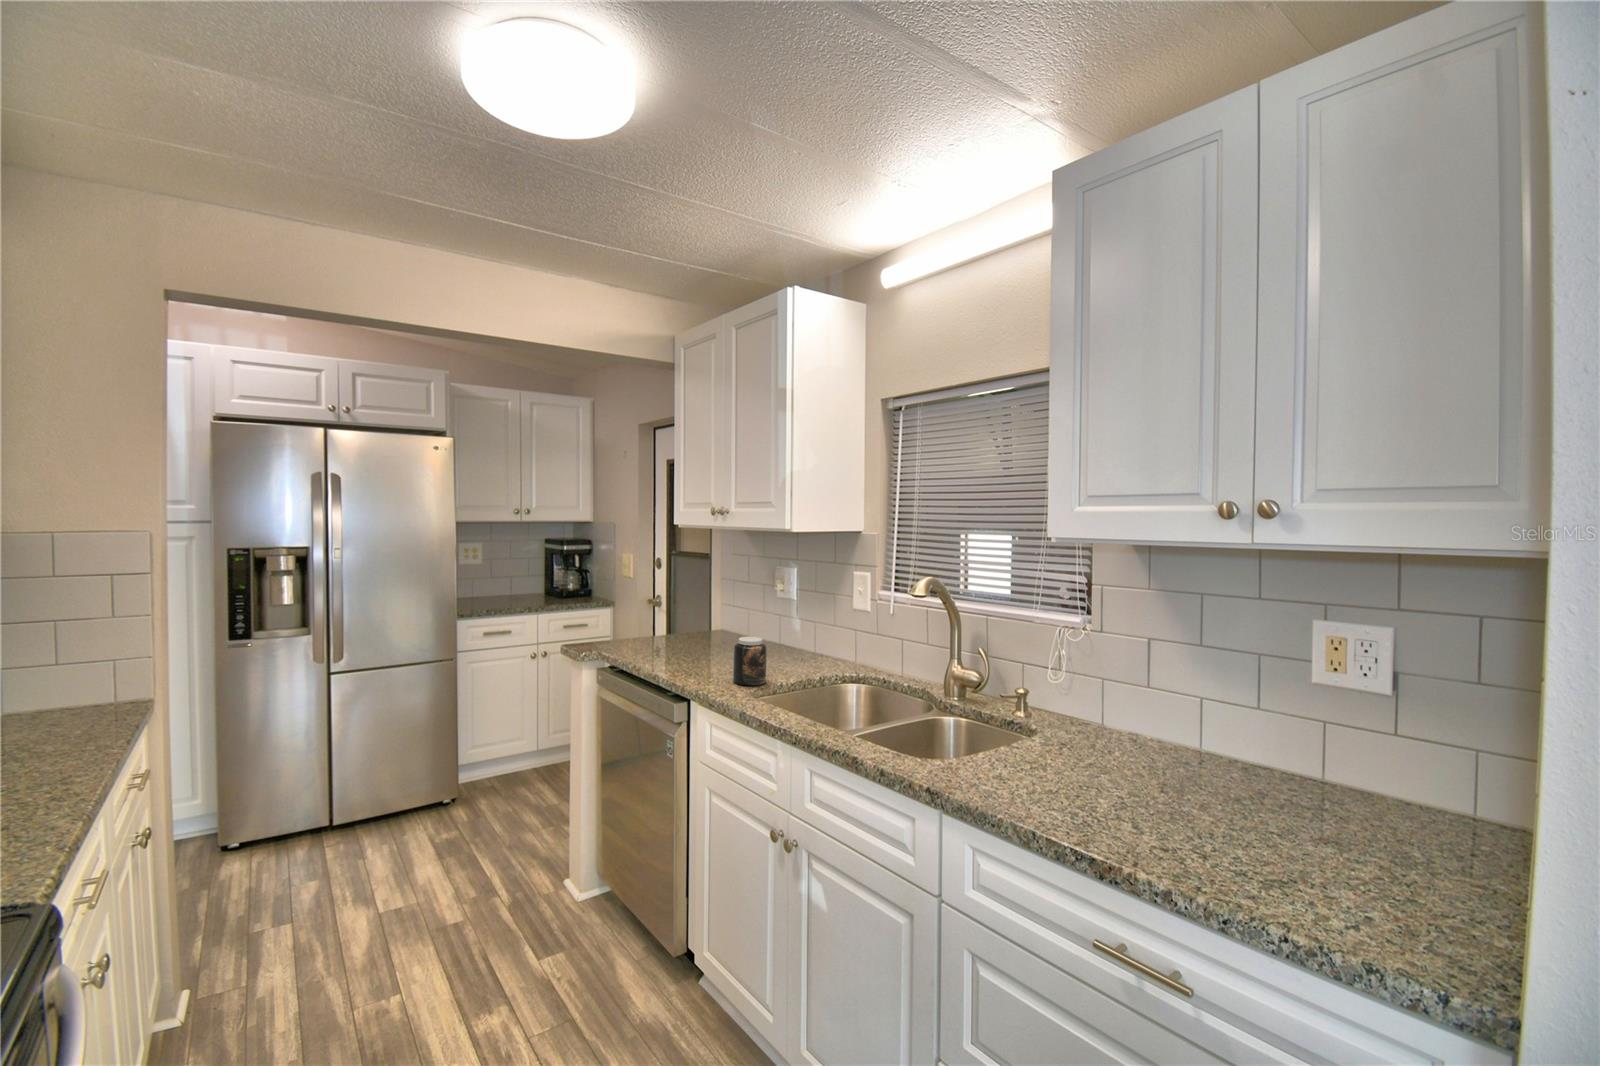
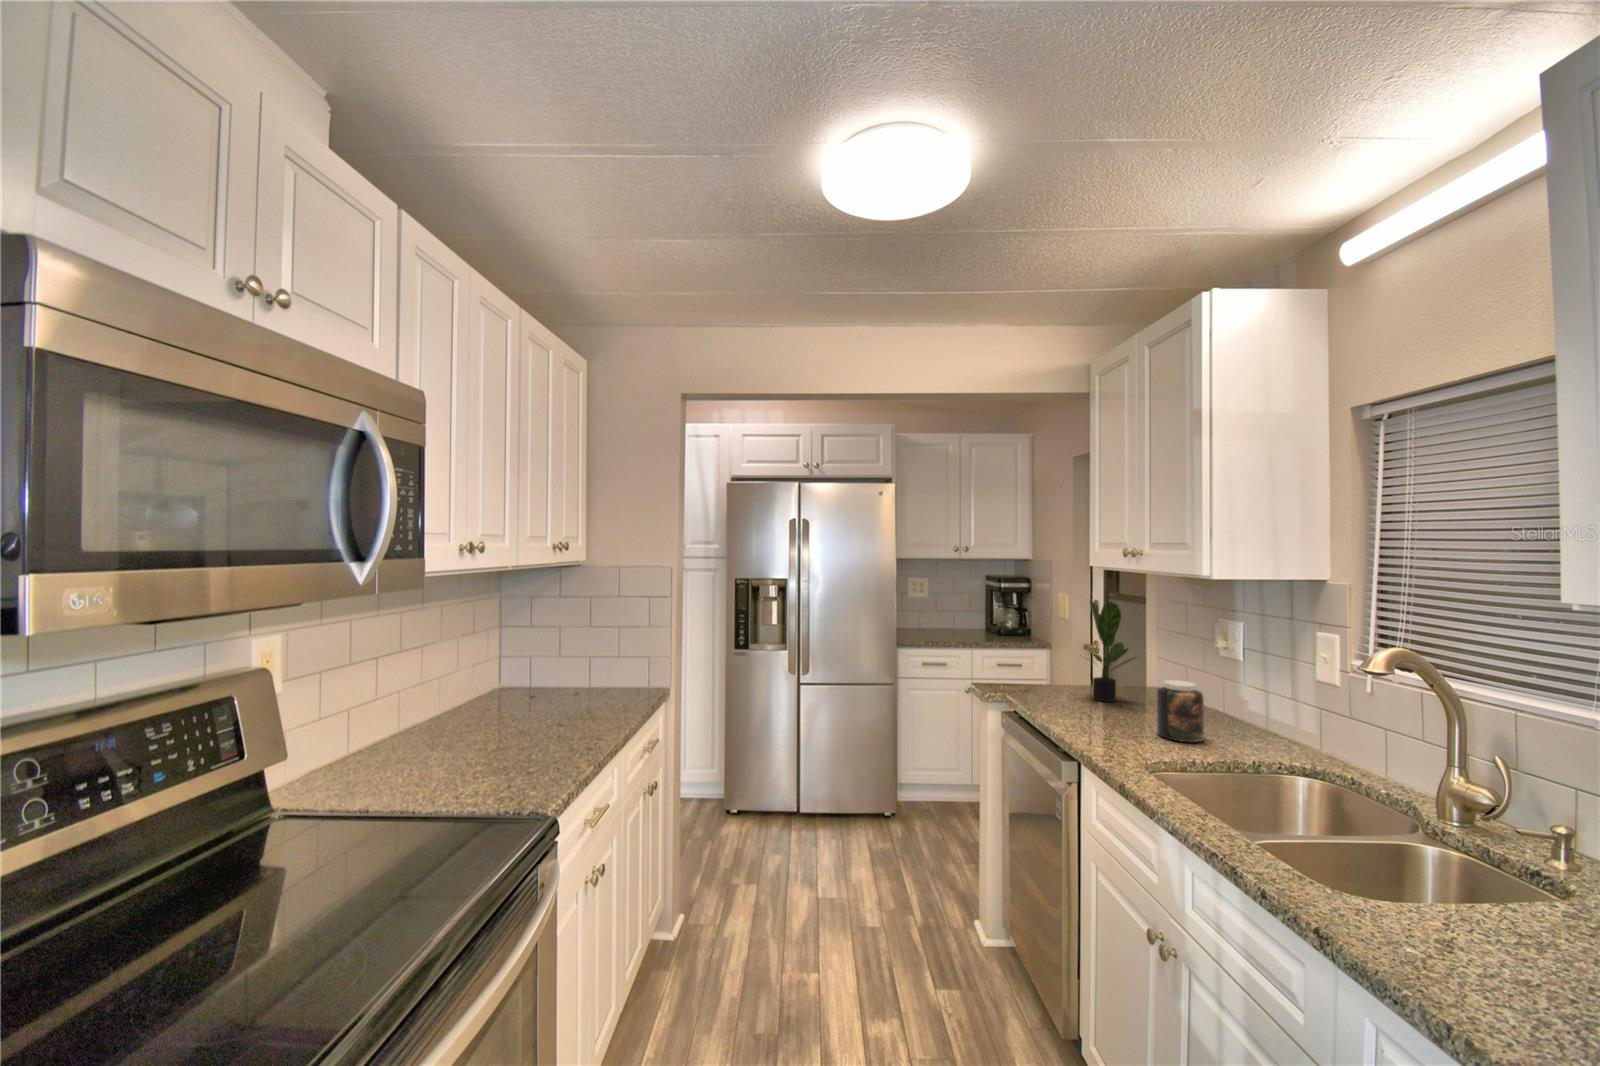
potted plant: none [665,569,712,658] -> present [1090,601,1136,702]

